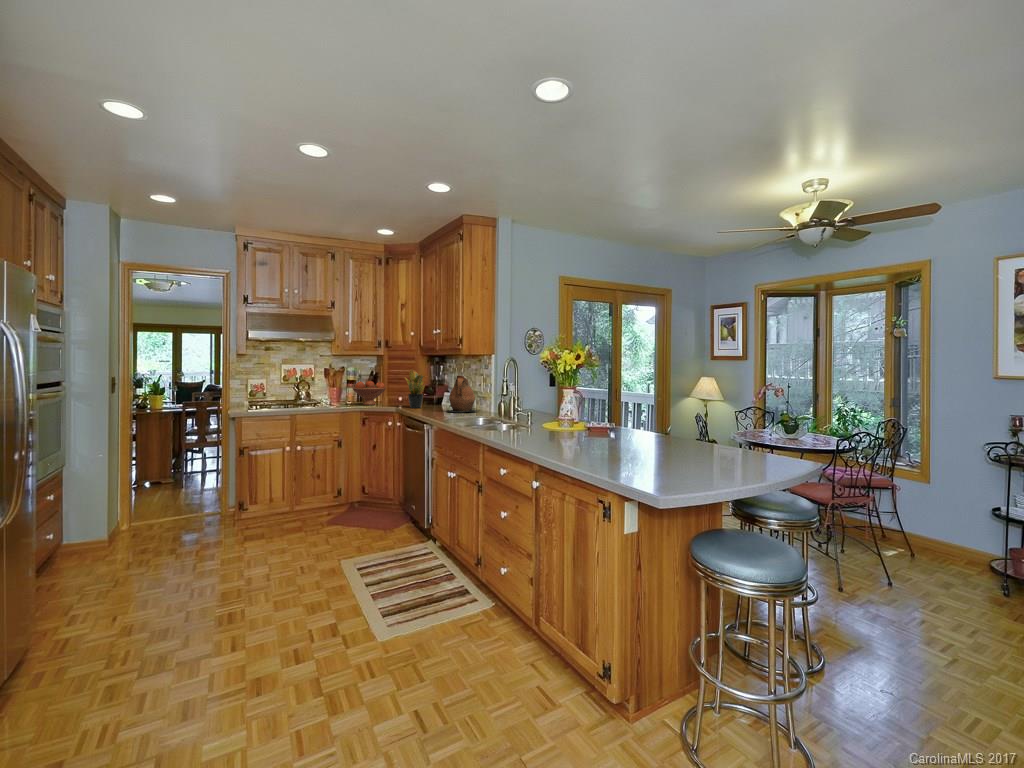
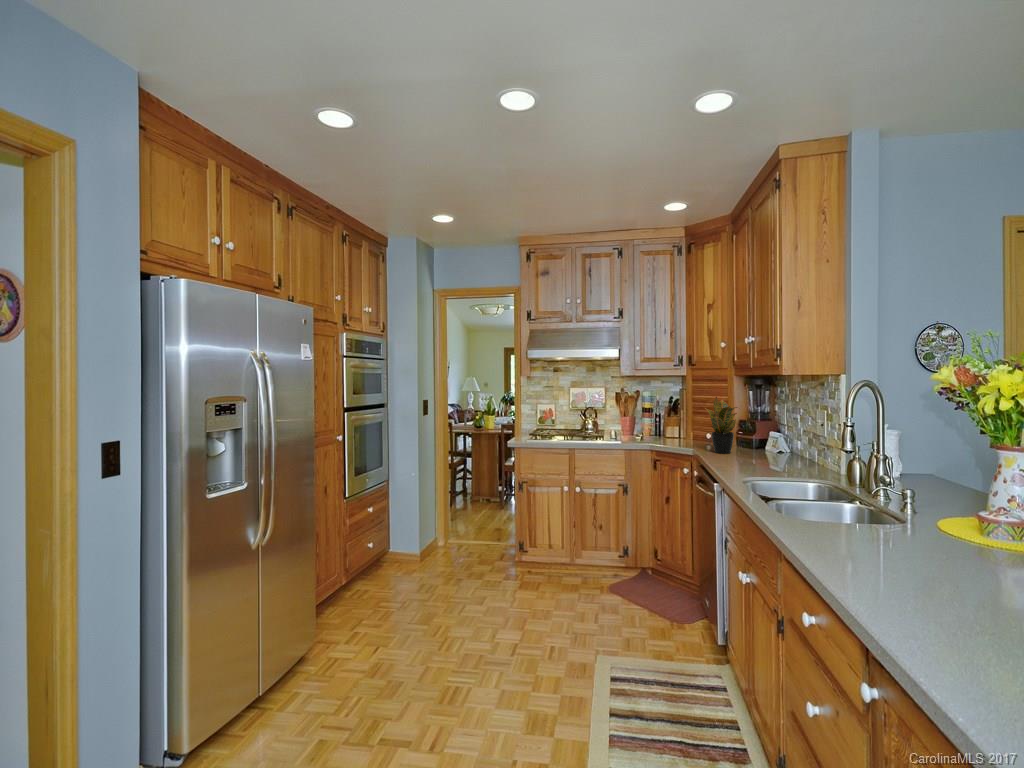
ceramic pitcher: present [449,376,479,412] -> none [759,413,818,471]
fruit bowl: present [353,381,386,405] -> none [645,409,688,442]

